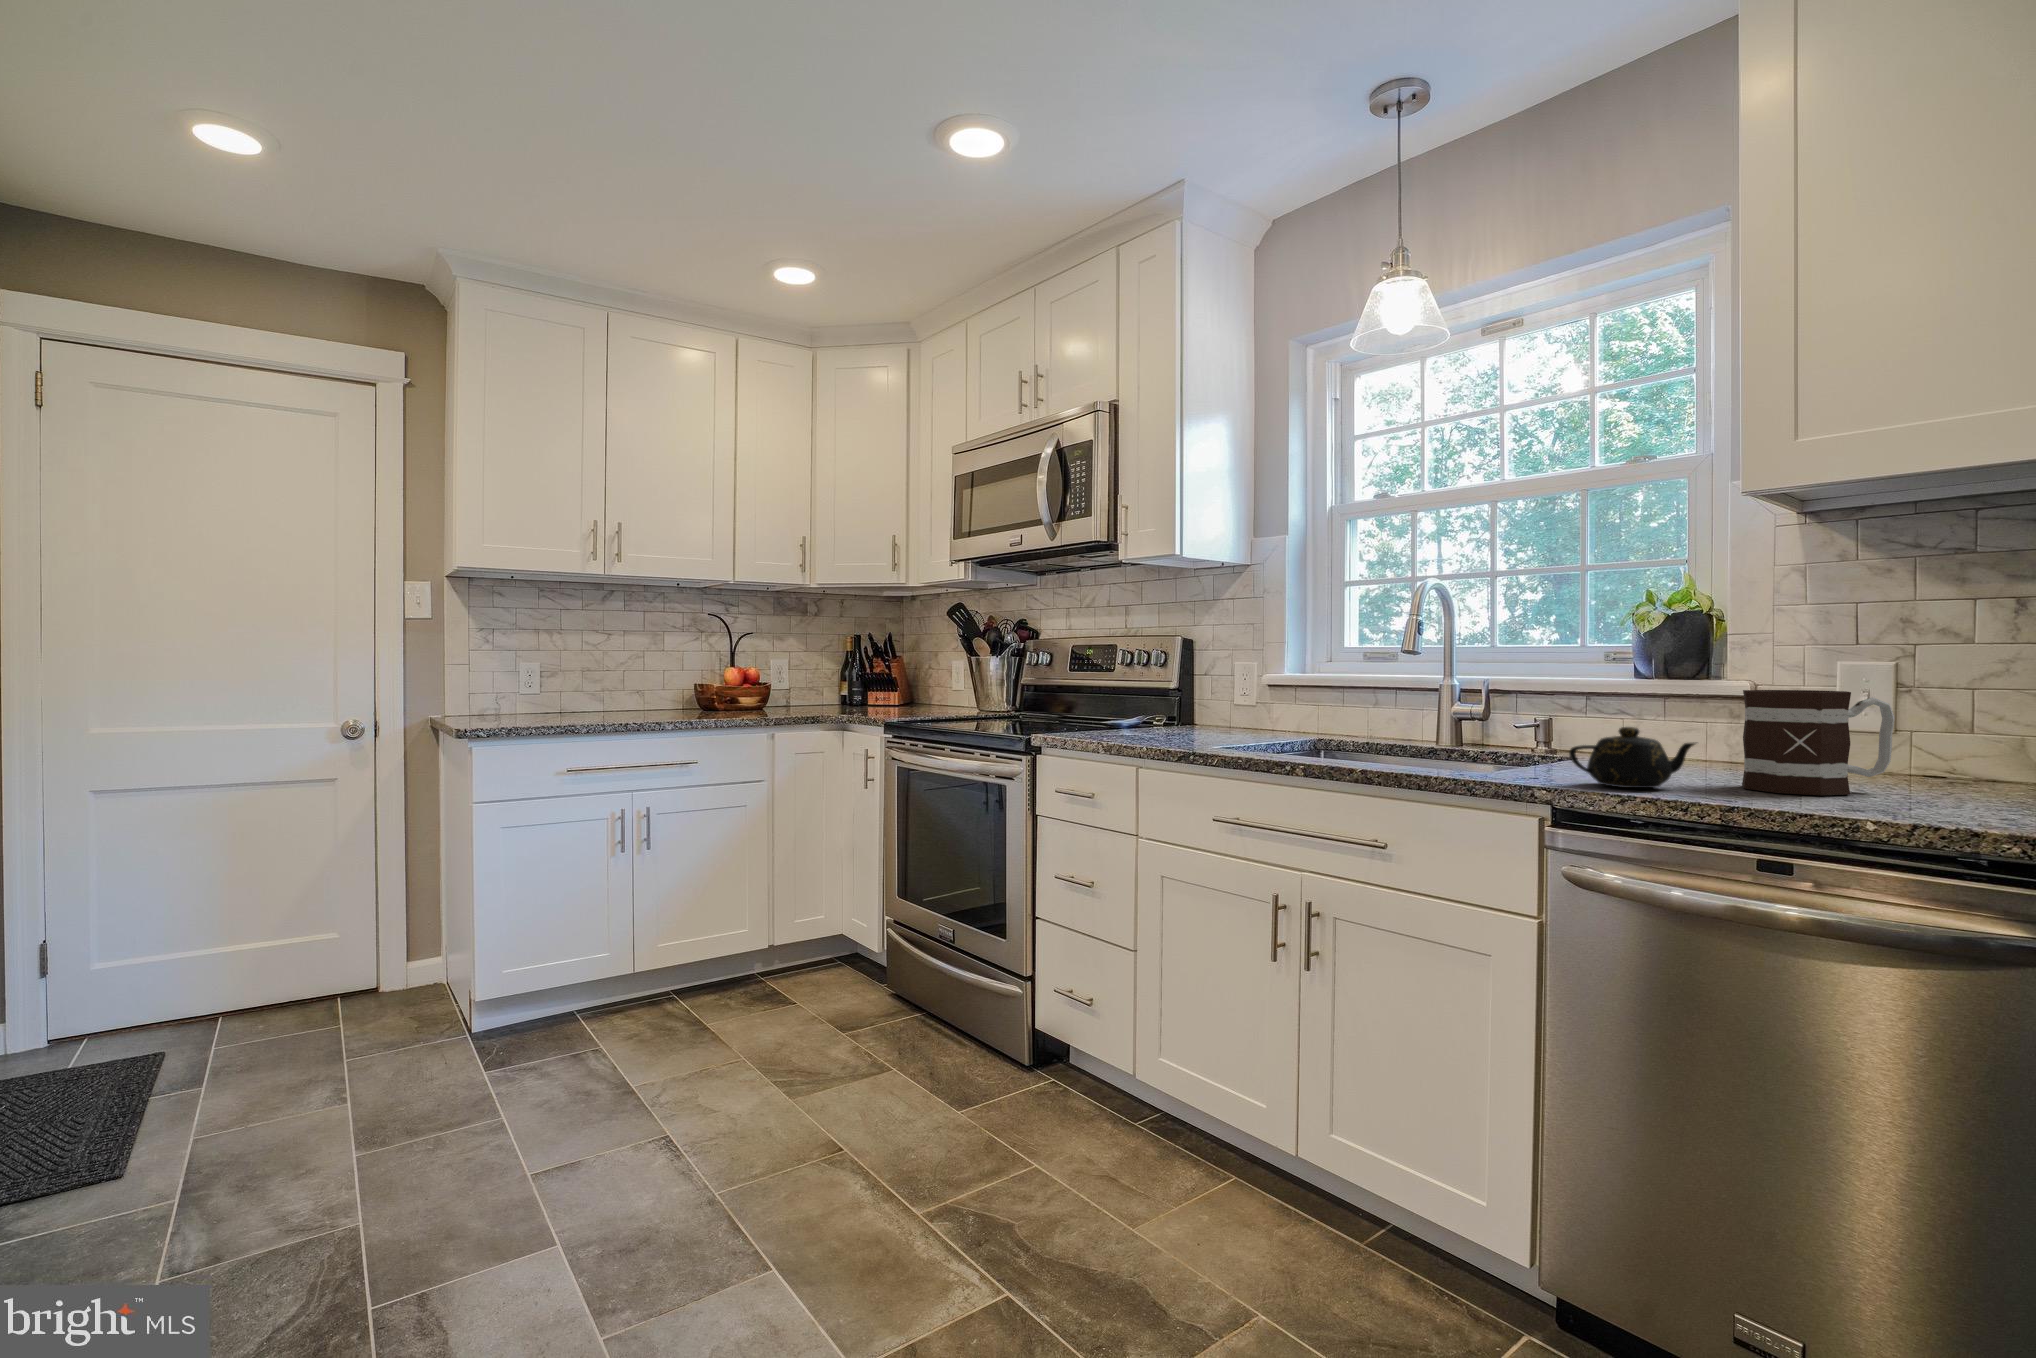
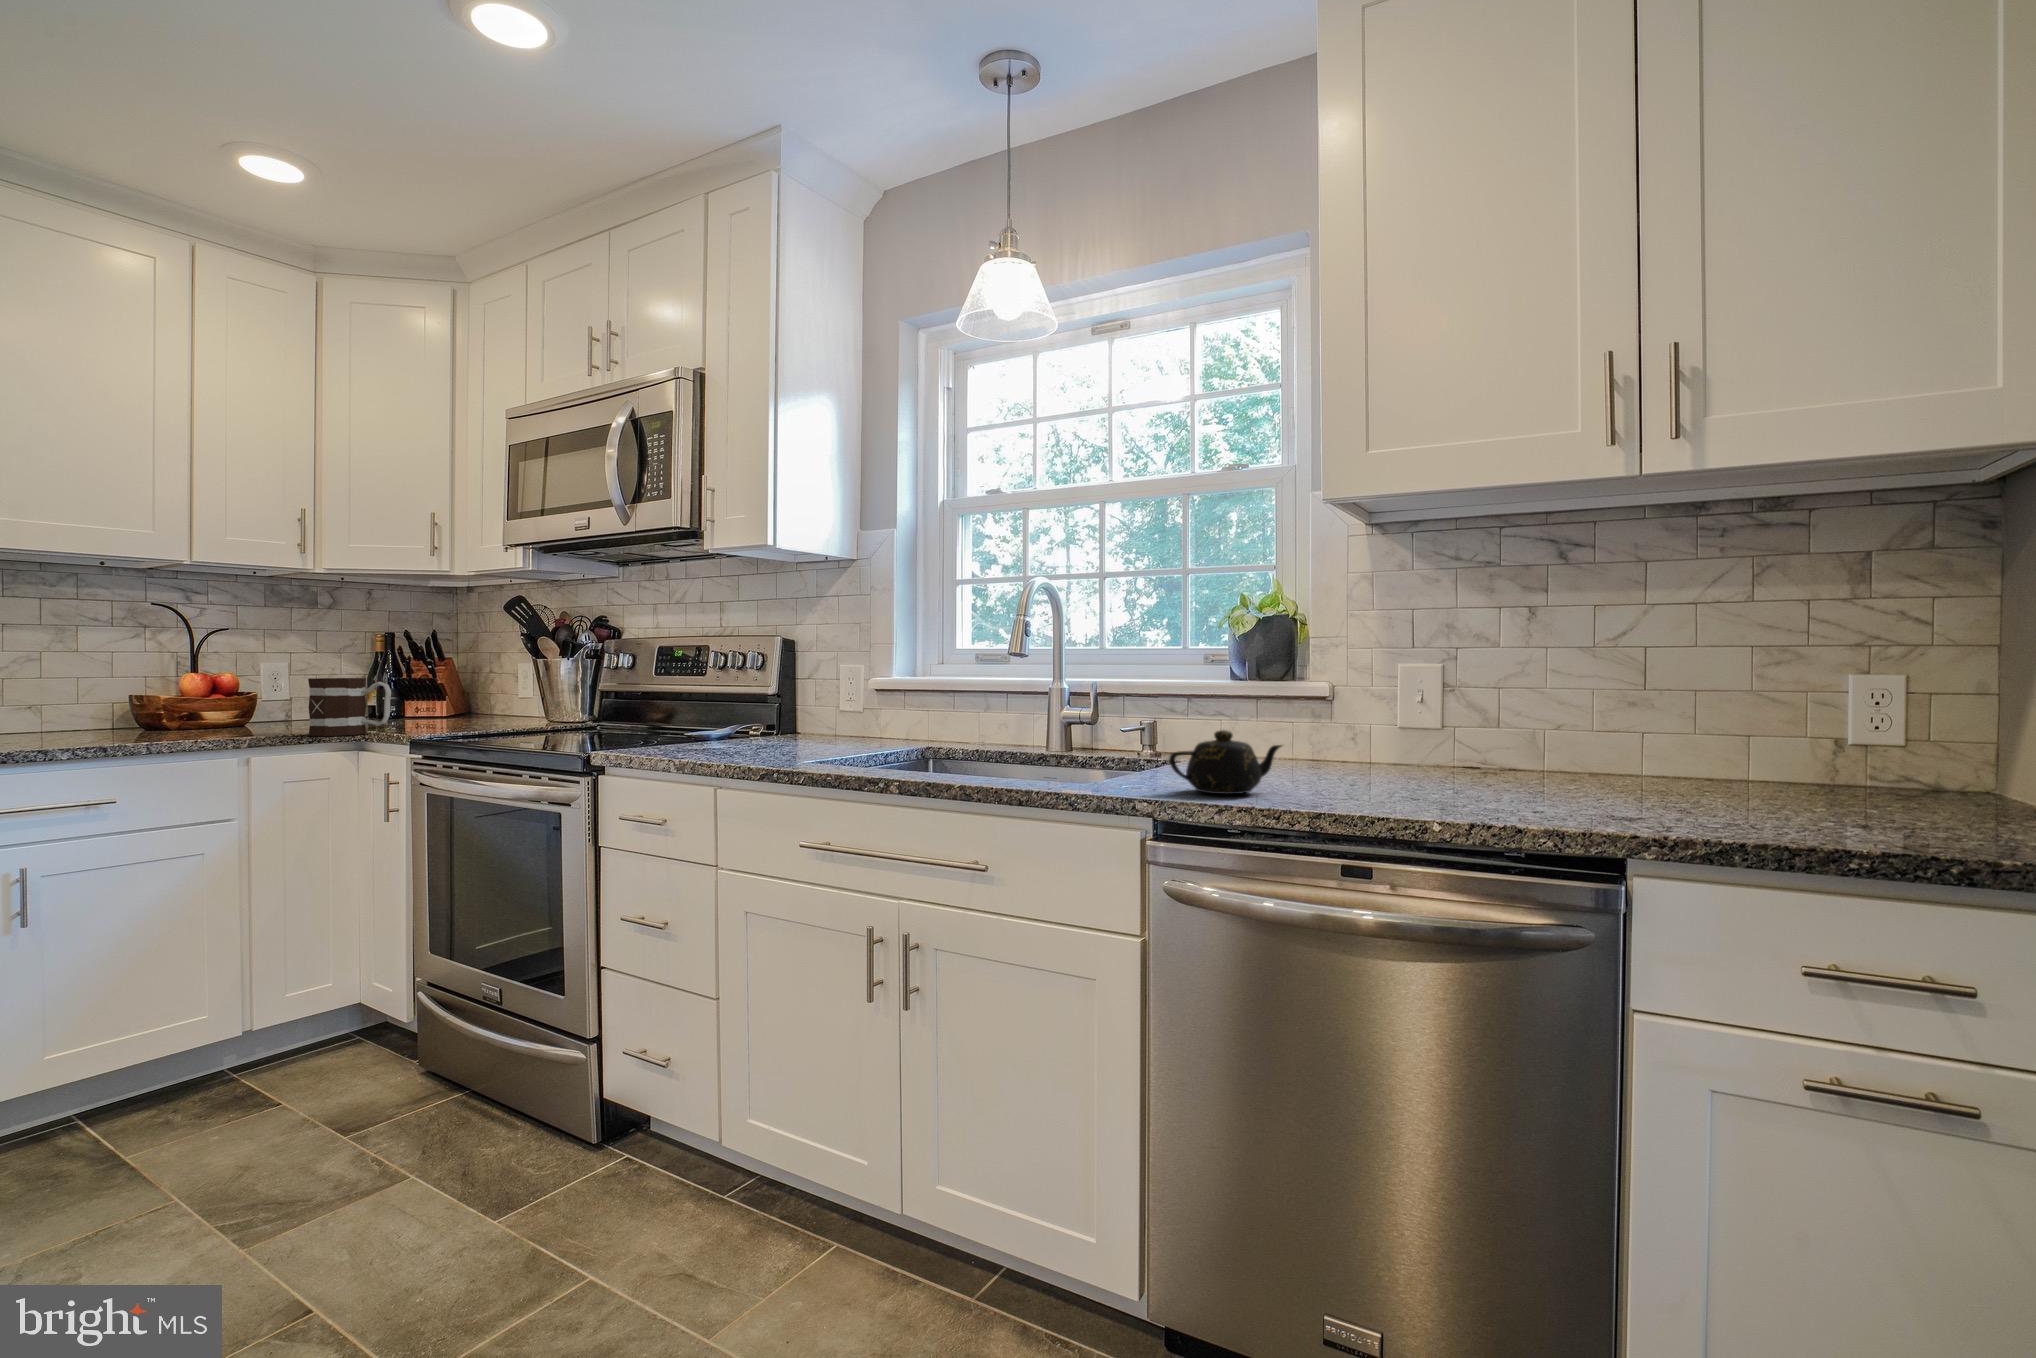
mug: present [1742,690,1895,795] -> present [308,678,391,736]

